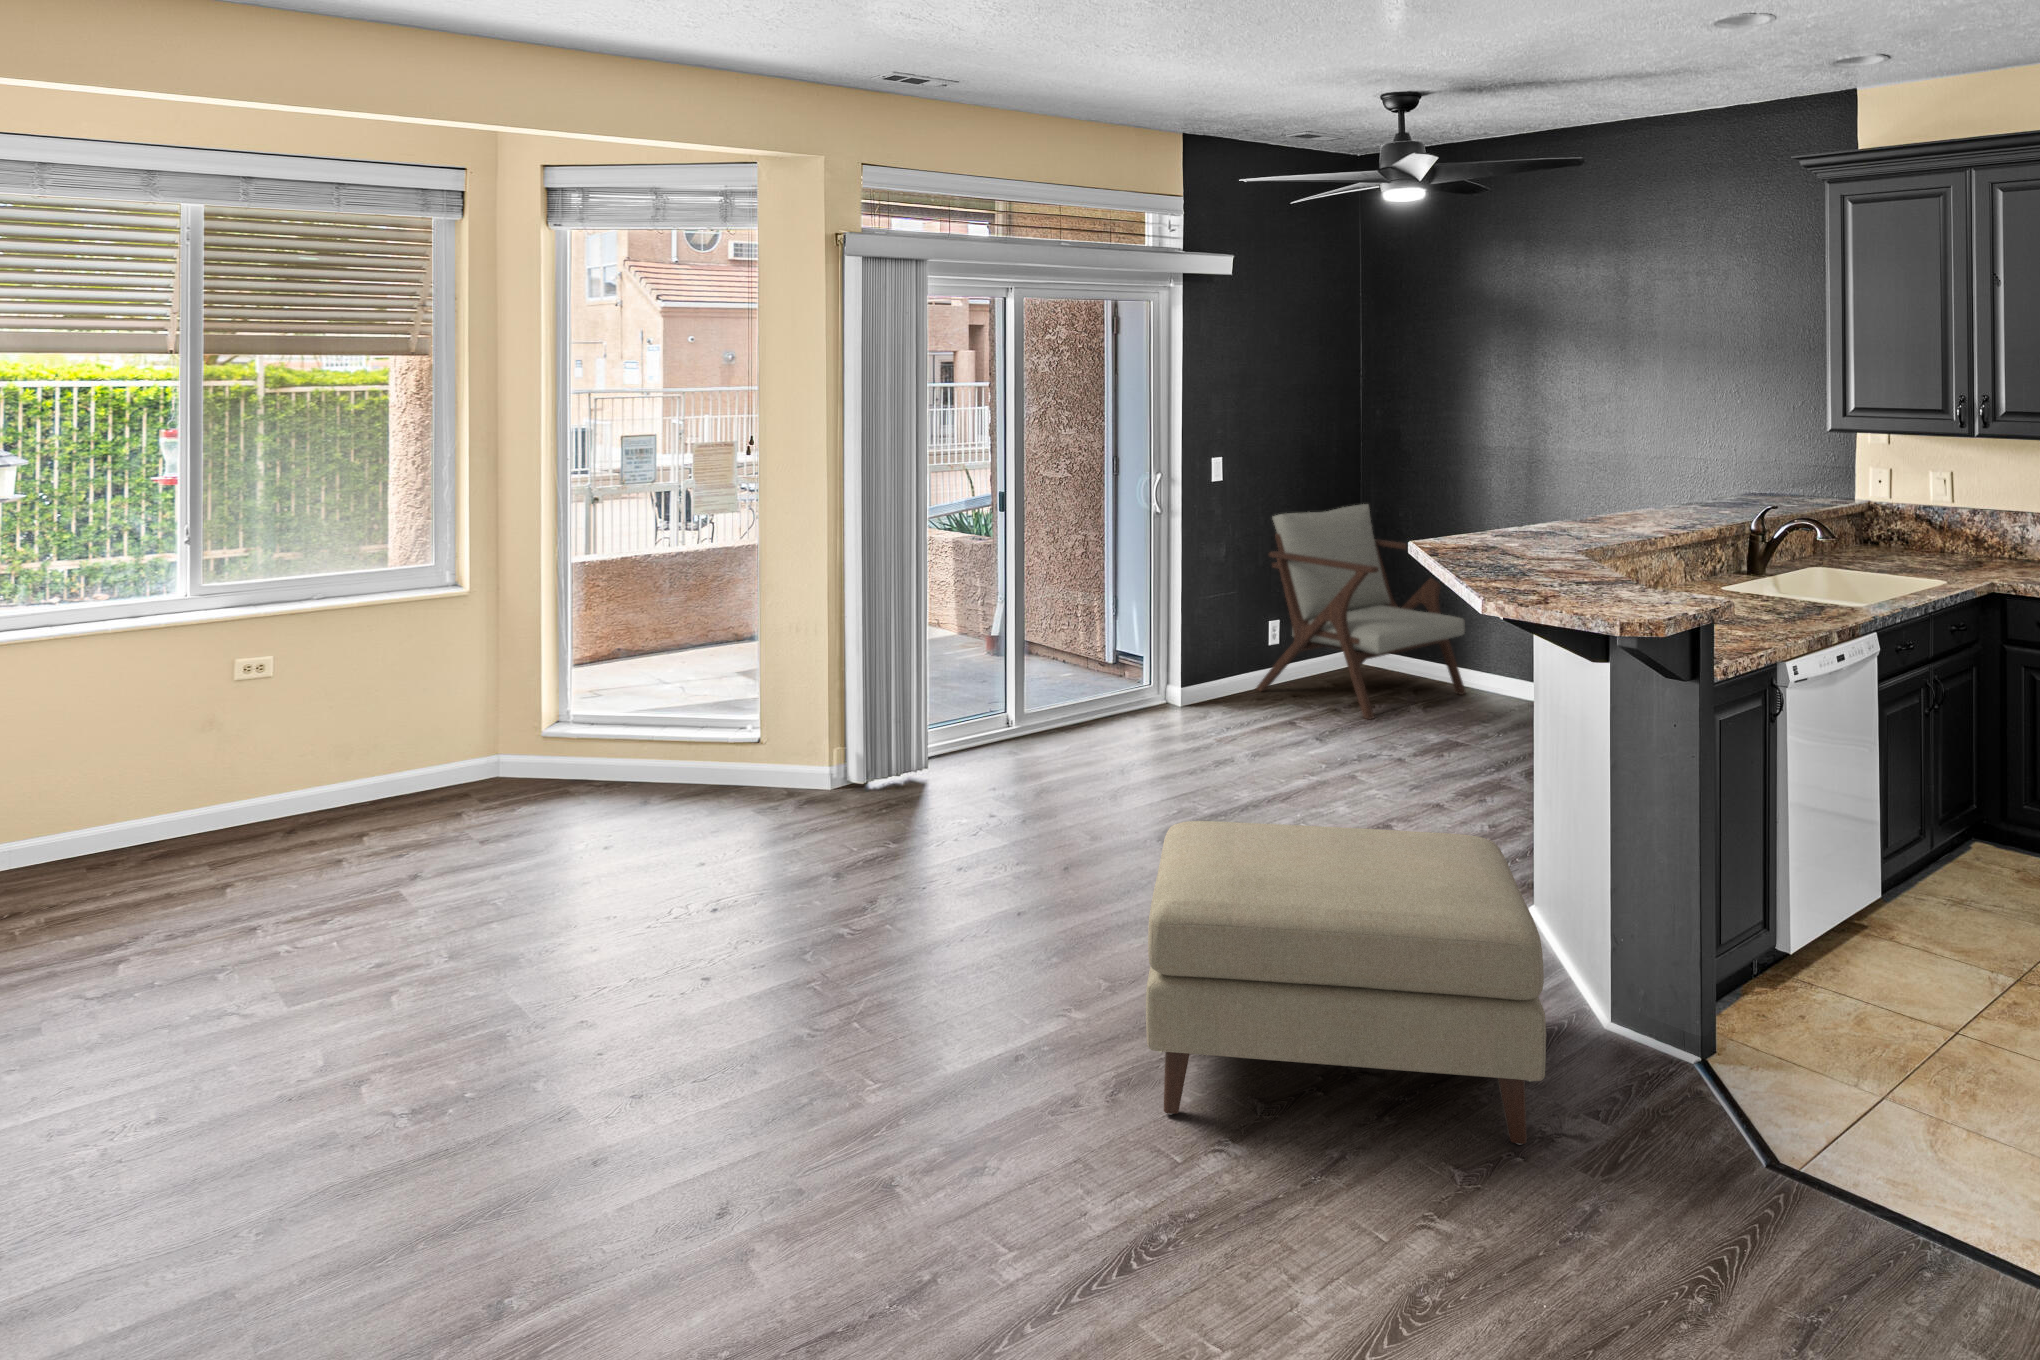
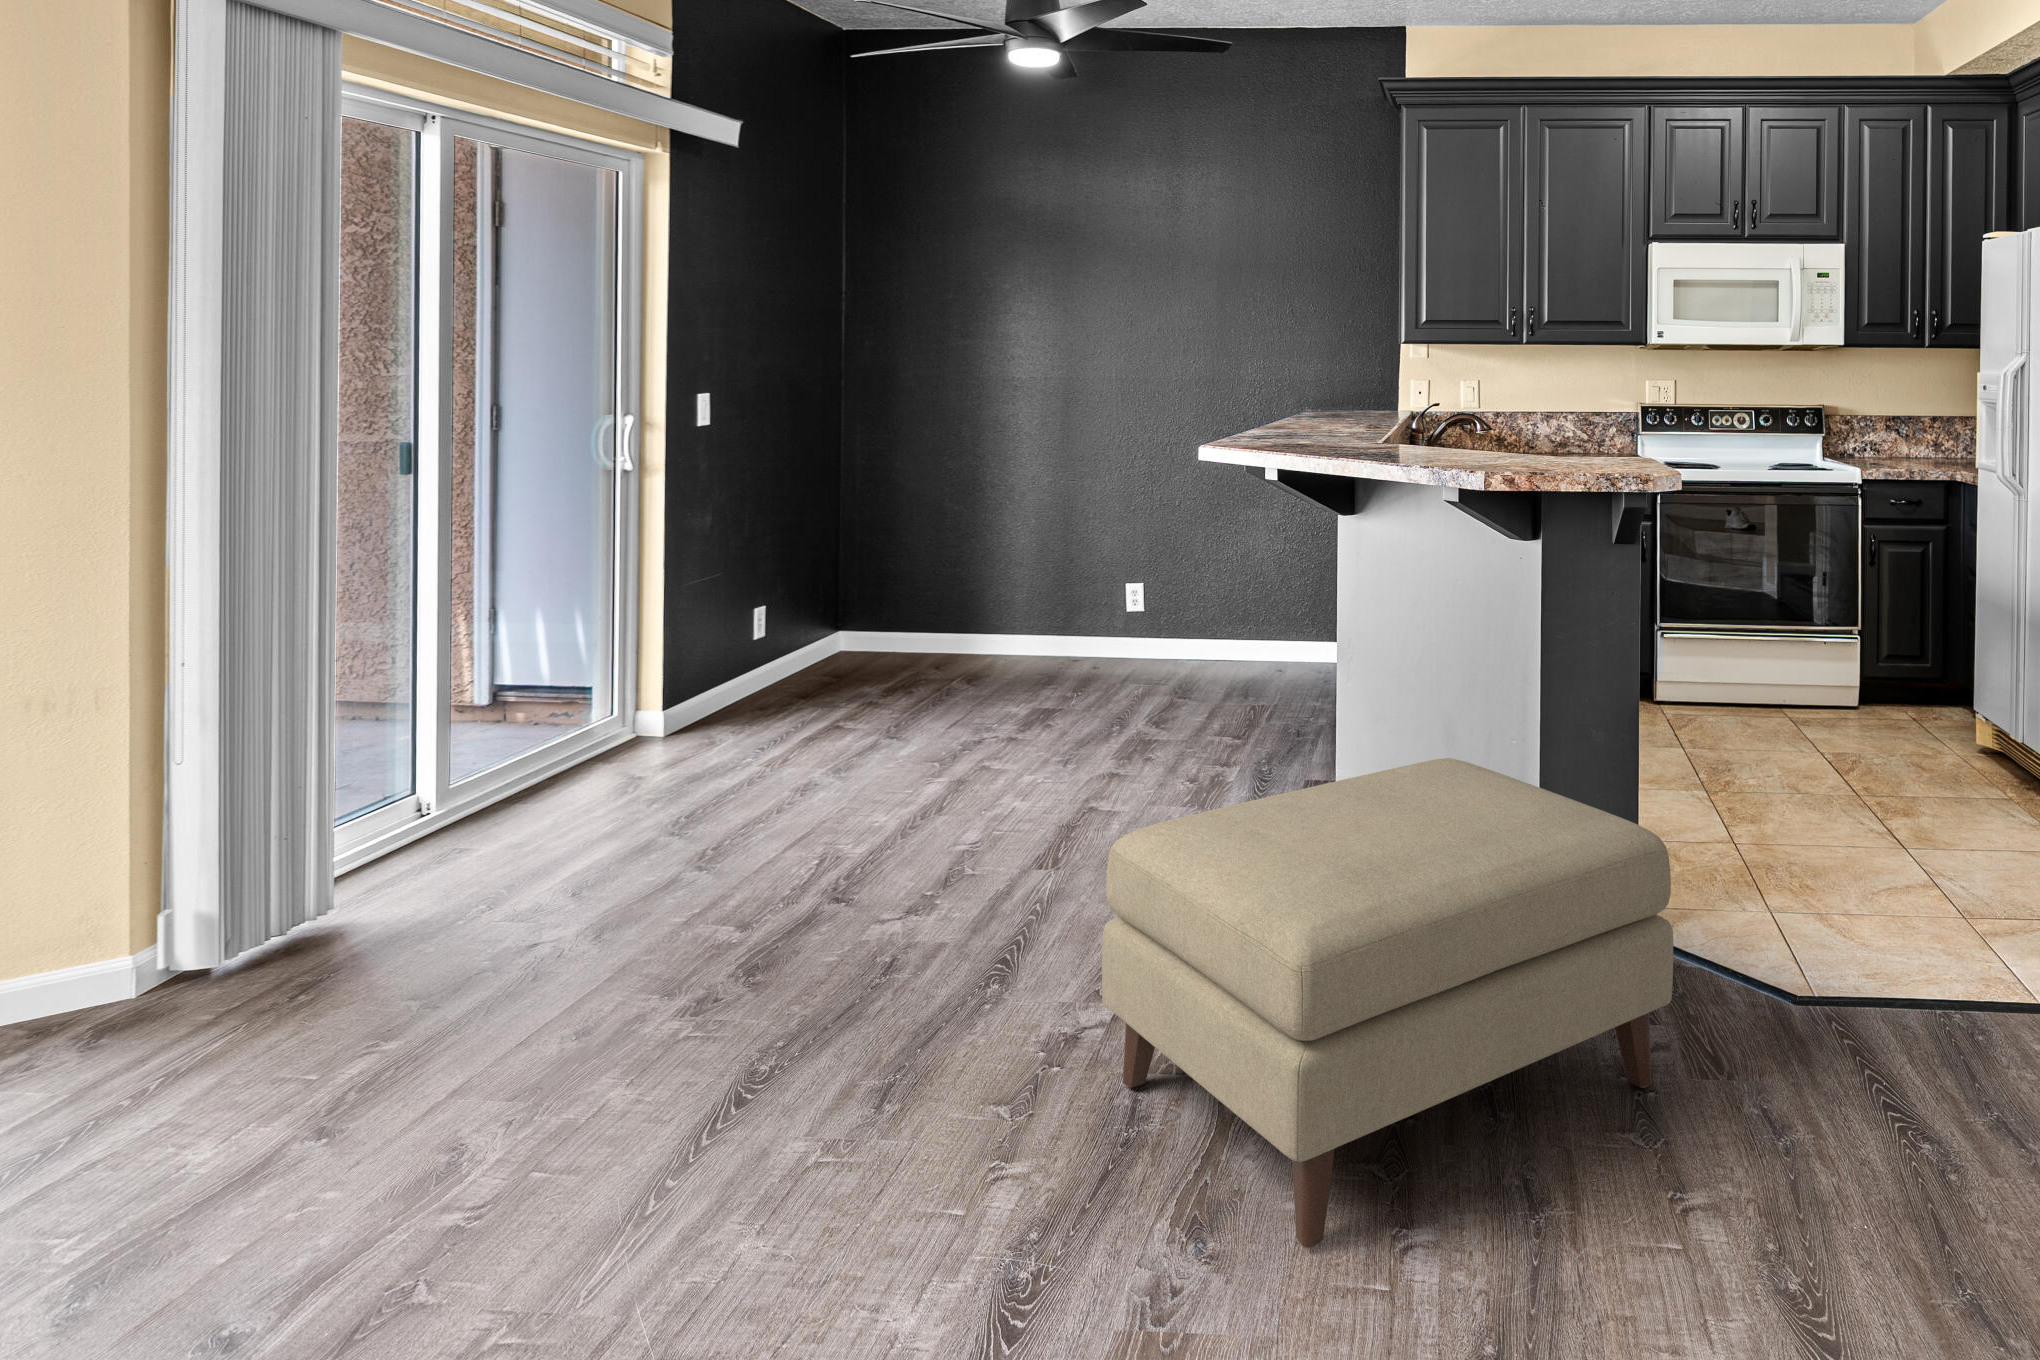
lounge chair: present [1256,504,1466,720] -> none [748,453,1002,703]

